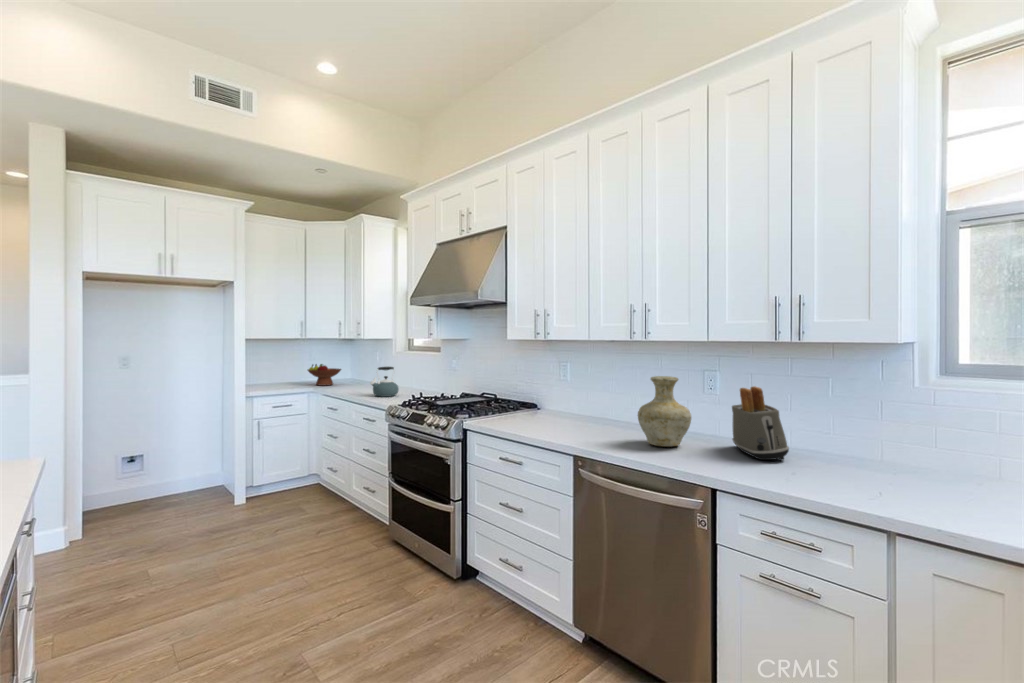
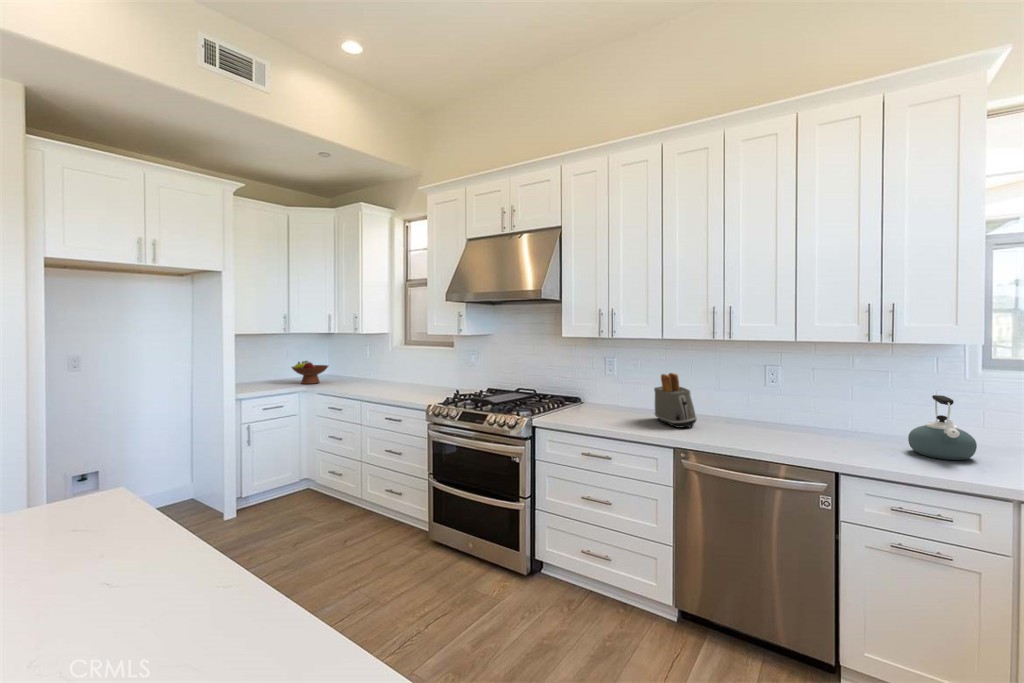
kettle: present [370,367,399,397] -> present [908,395,977,460]
vase: present [638,376,691,447] -> none [725,373,777,436]
toaster: present [732,386,789,460] -> present [654,373,697,427]

